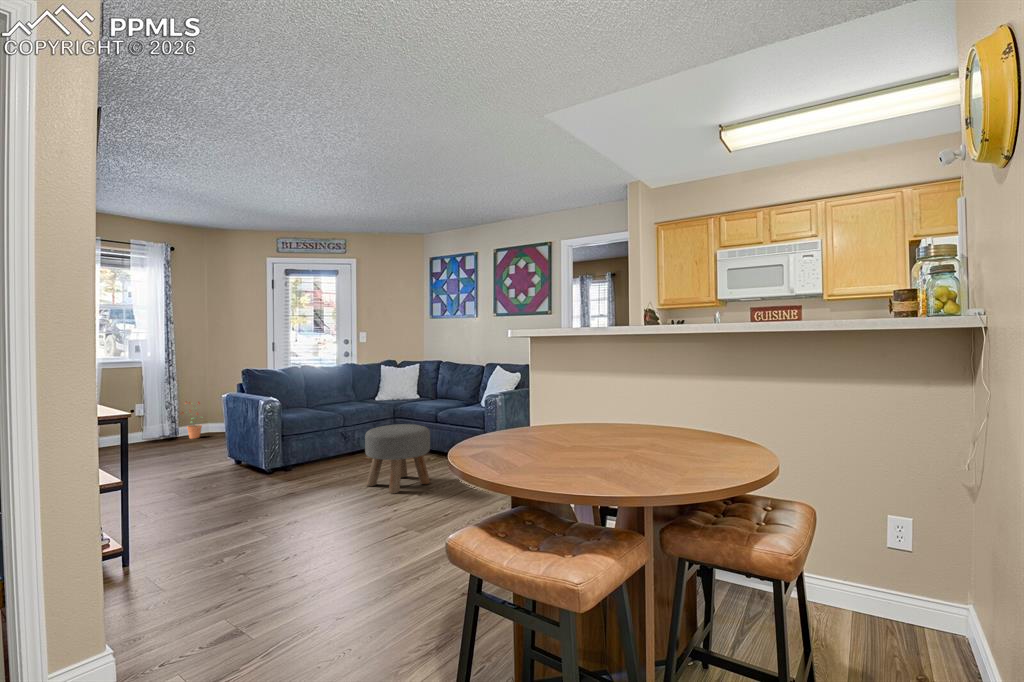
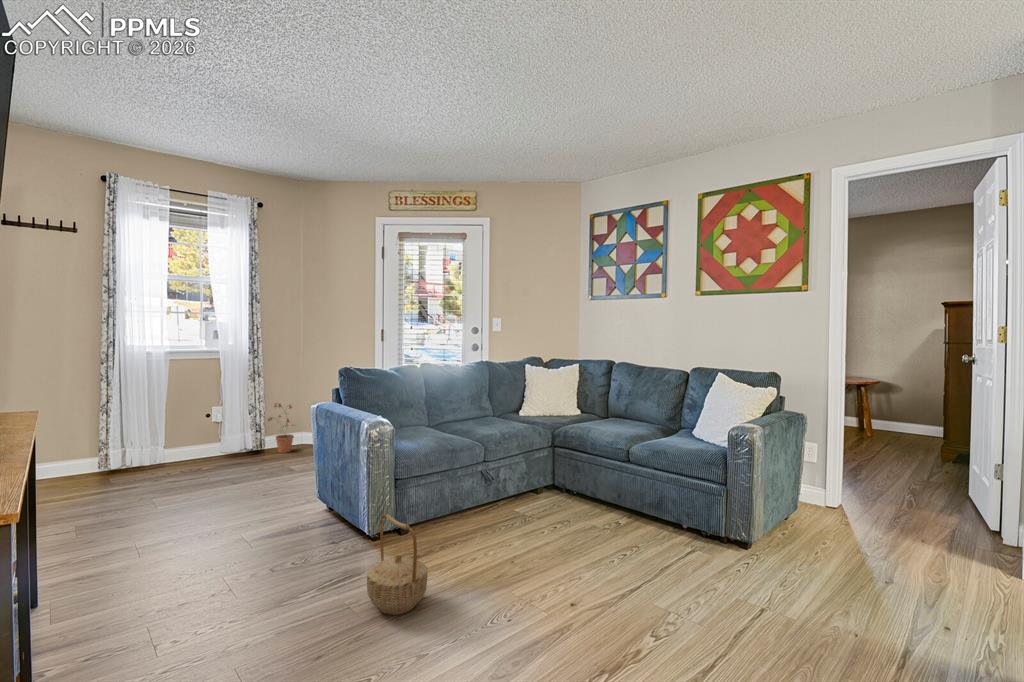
ottoman: present [365,424,430,494] -> none [542,482,666,636]
basket: none [264,445,300,496] -> present [367,514,428,615]

